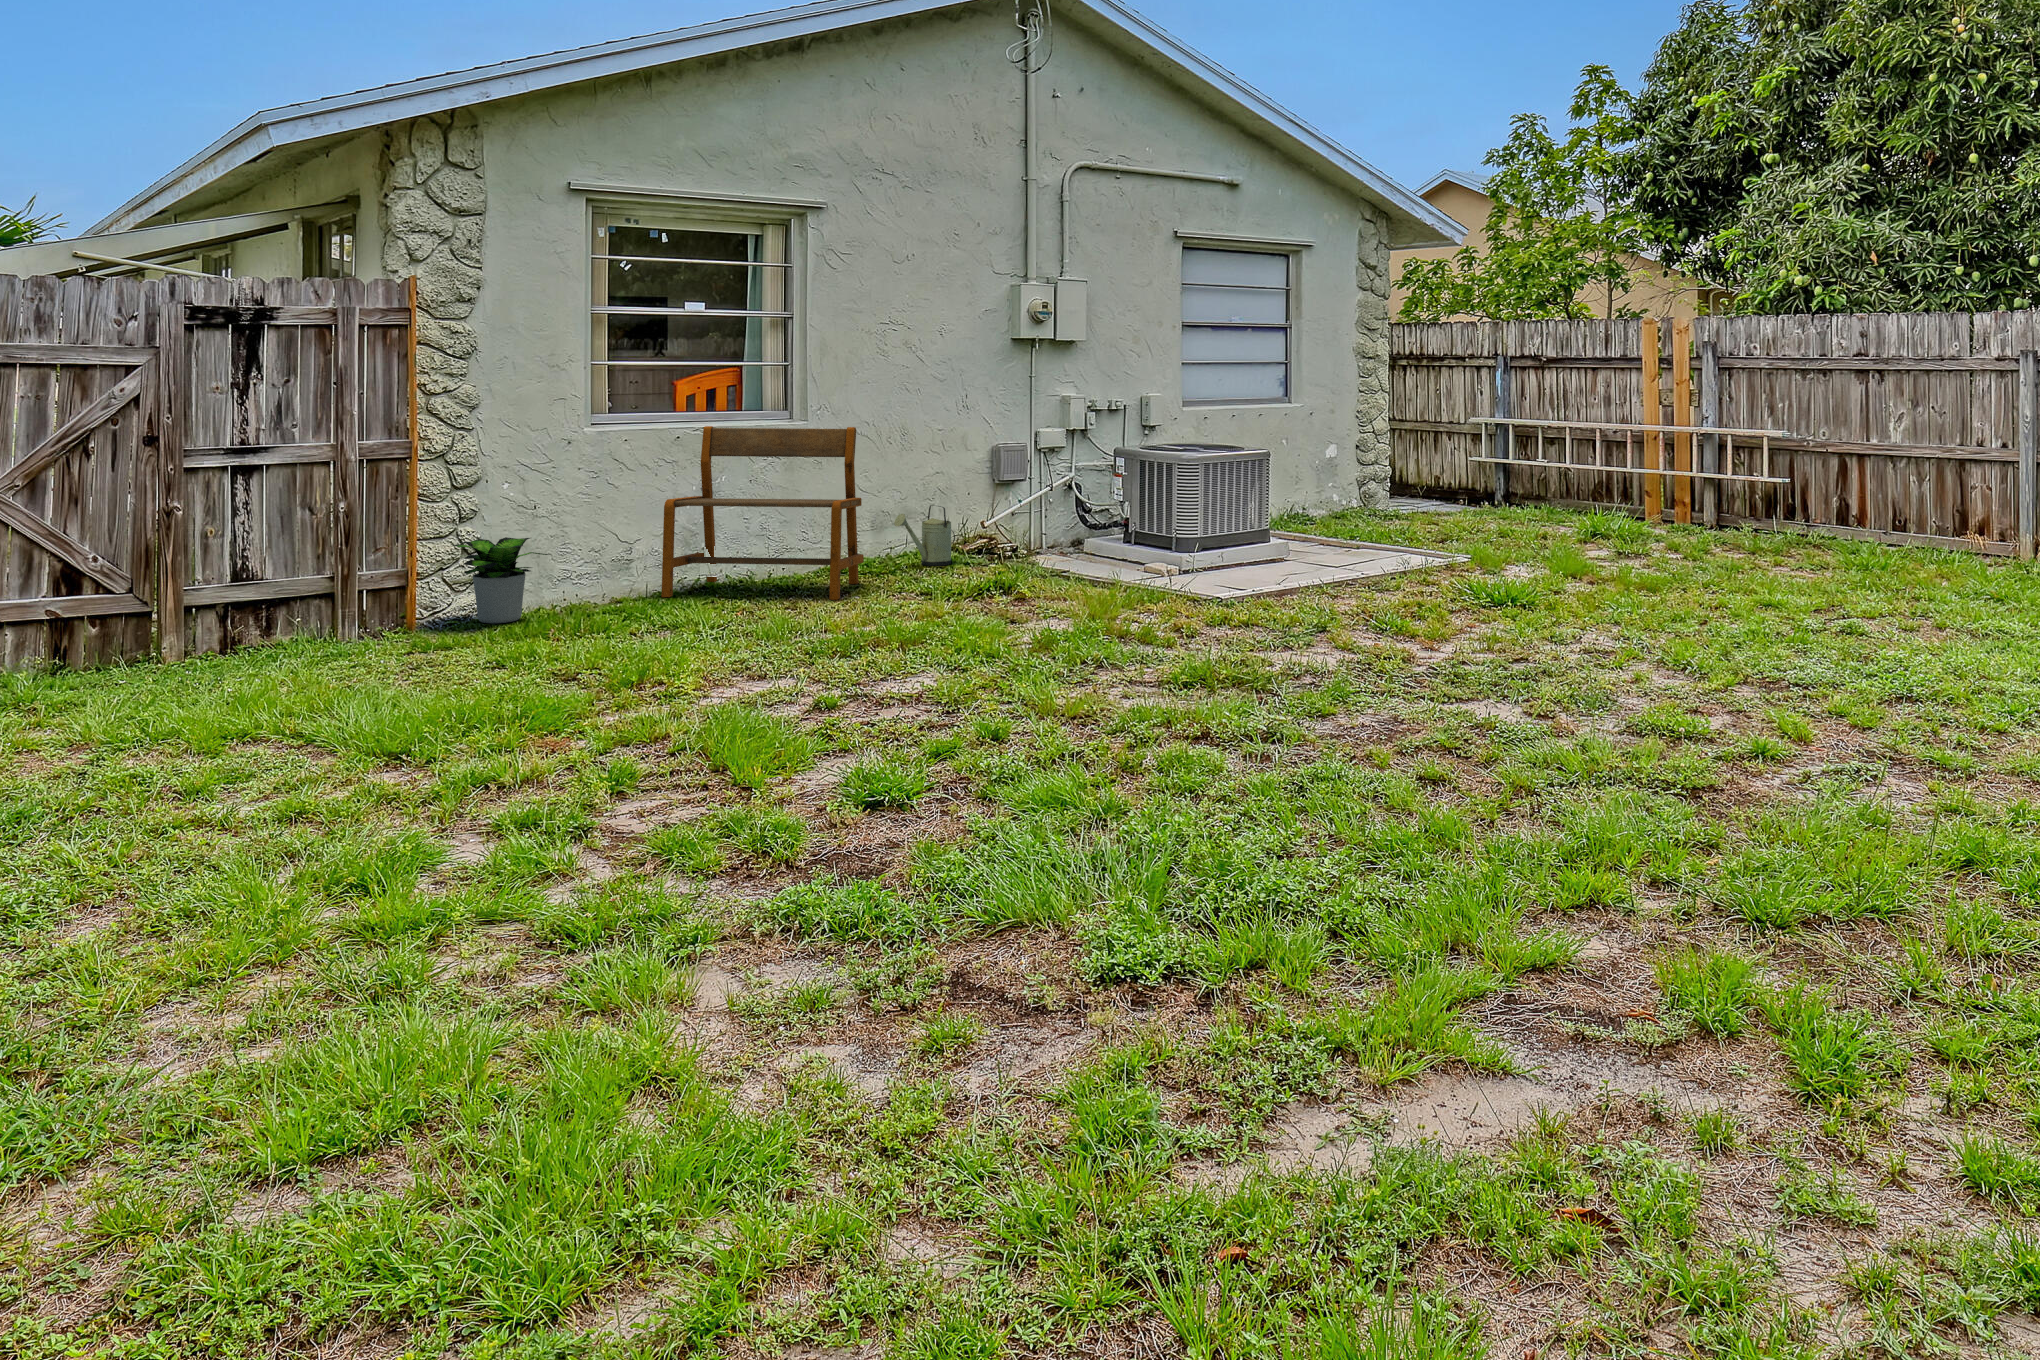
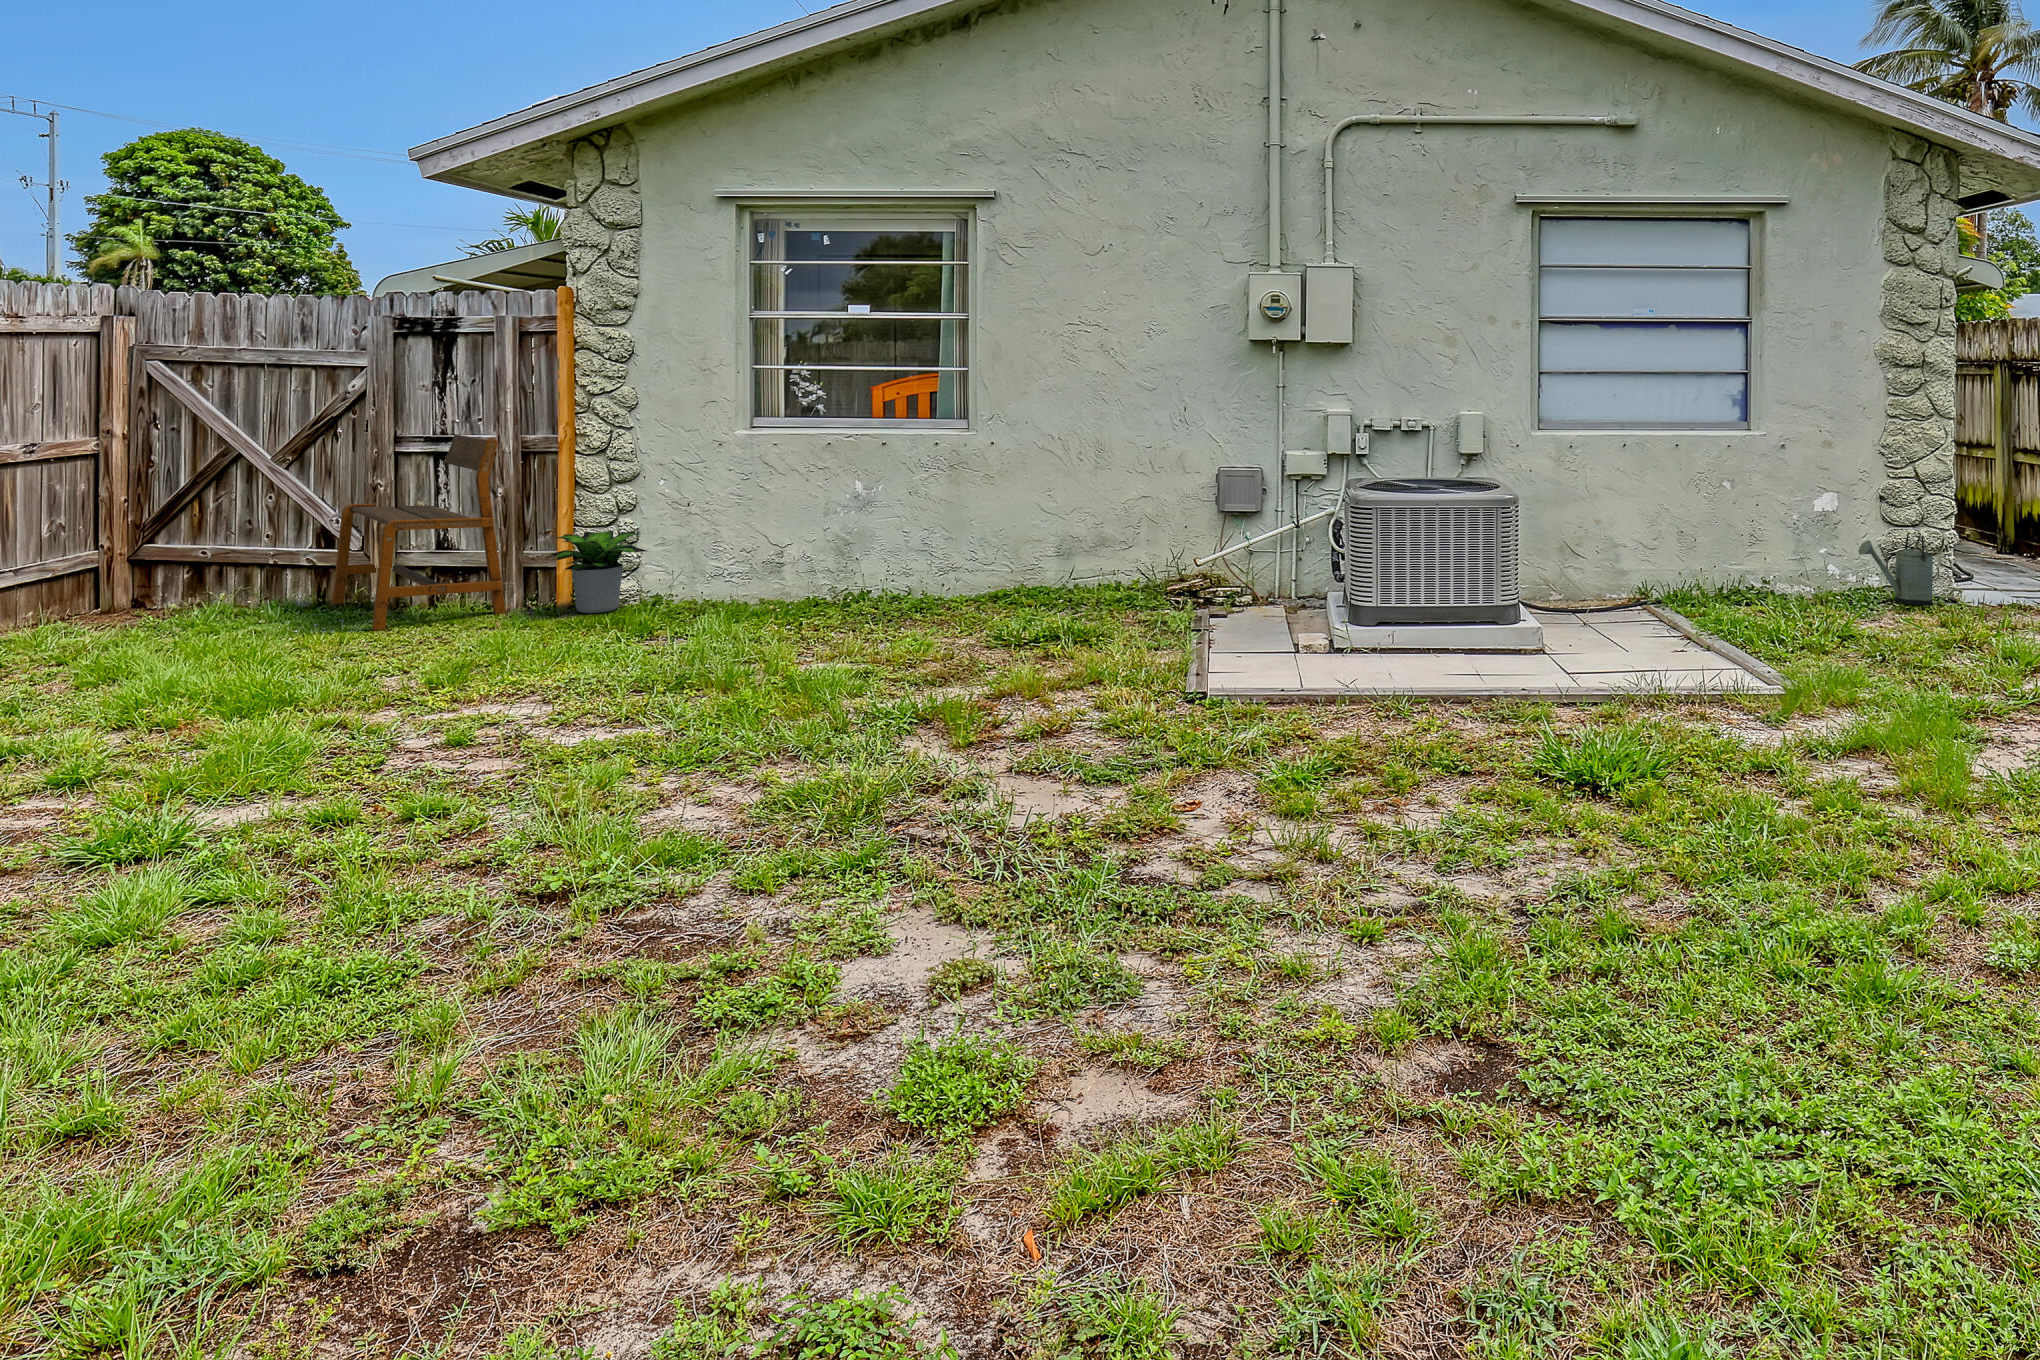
bench: present [662,426,864,600] -> present [332,435,506,631]
watering can: present [894,505,955,566] -> present [1859,533,1939,605]

